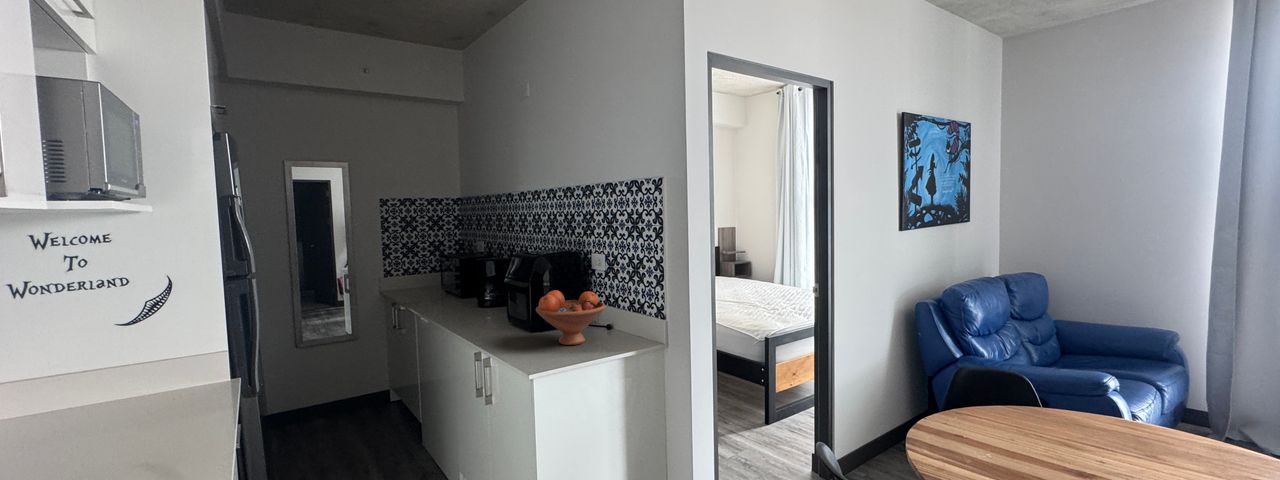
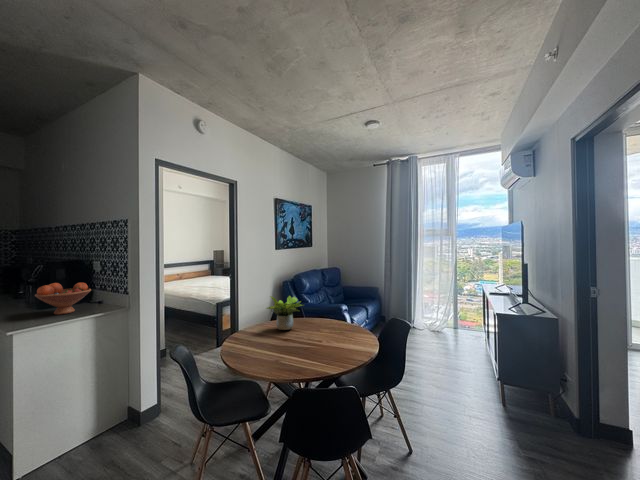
potted plant: none [978,351,1082,438] -> present [267,296,302,330]

